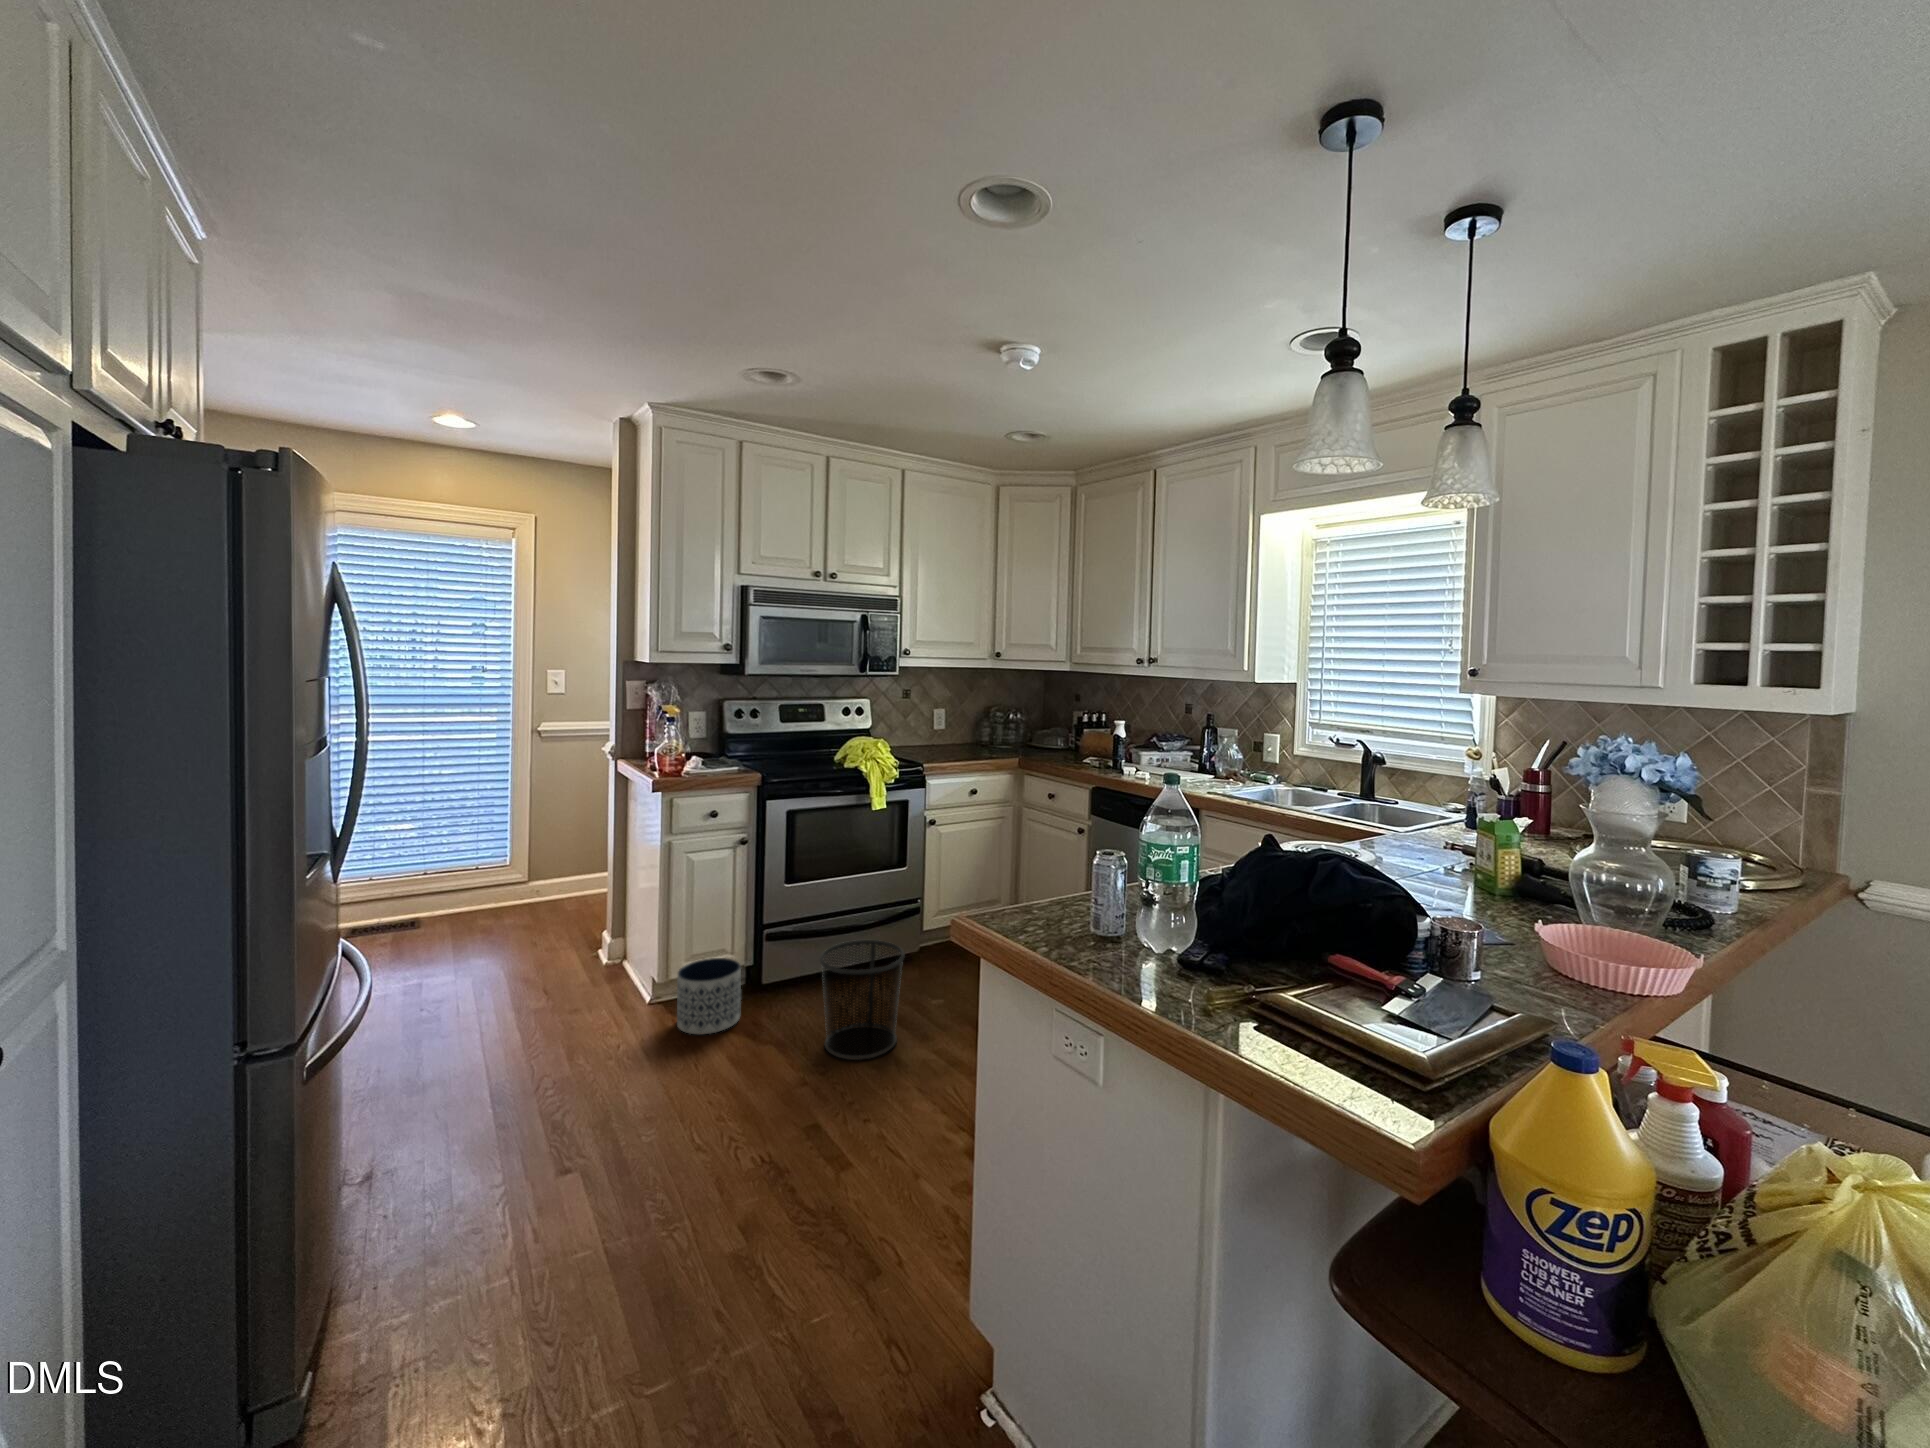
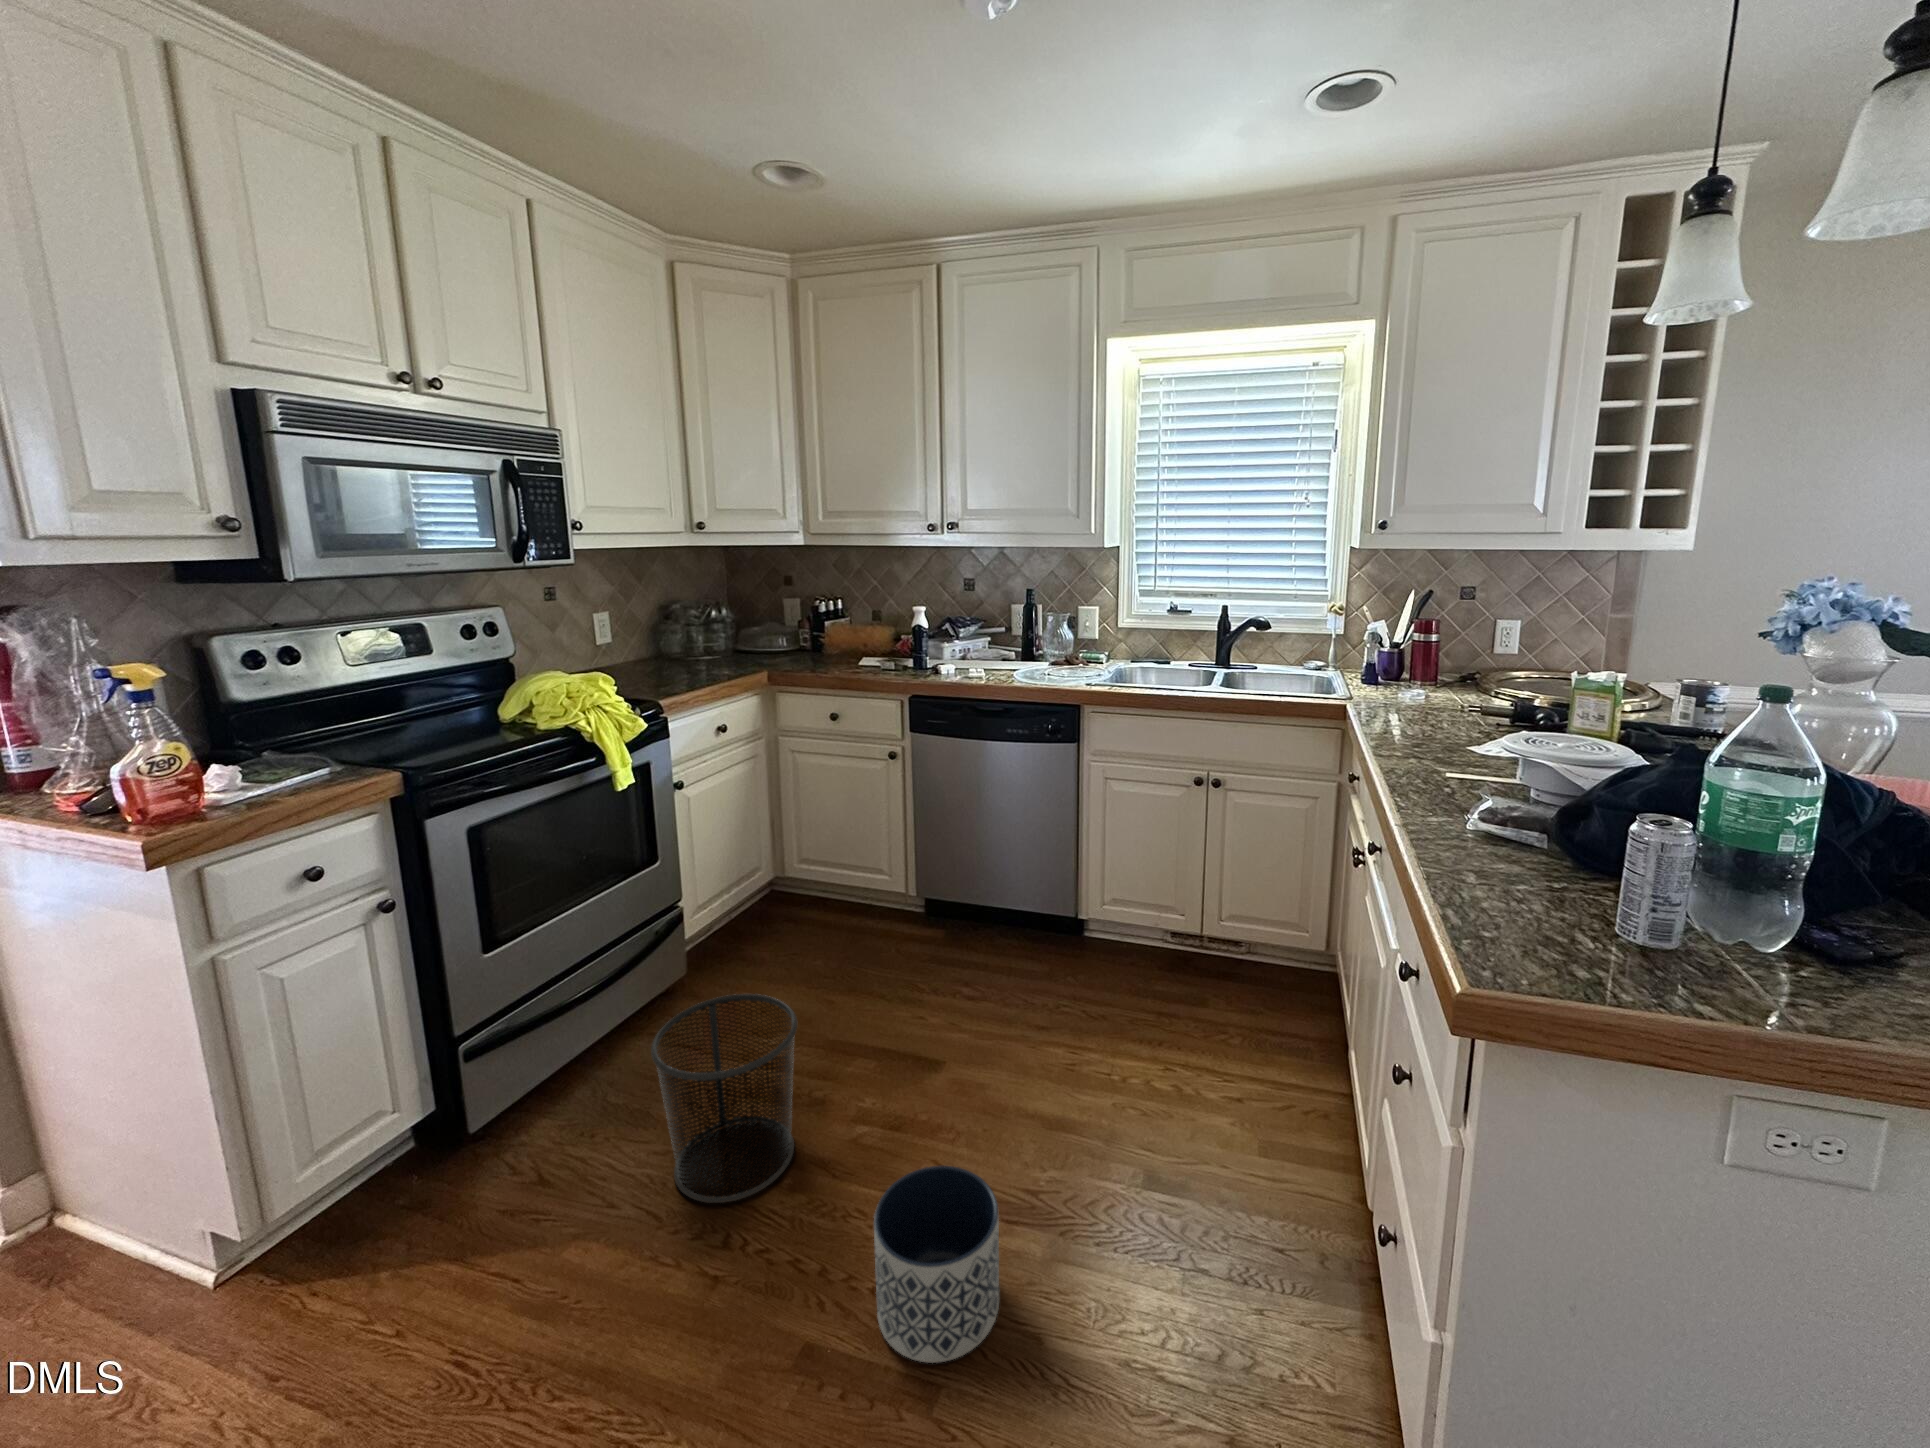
planter: present [677,958,741,1034] -> present [874,1166,999,1363]

